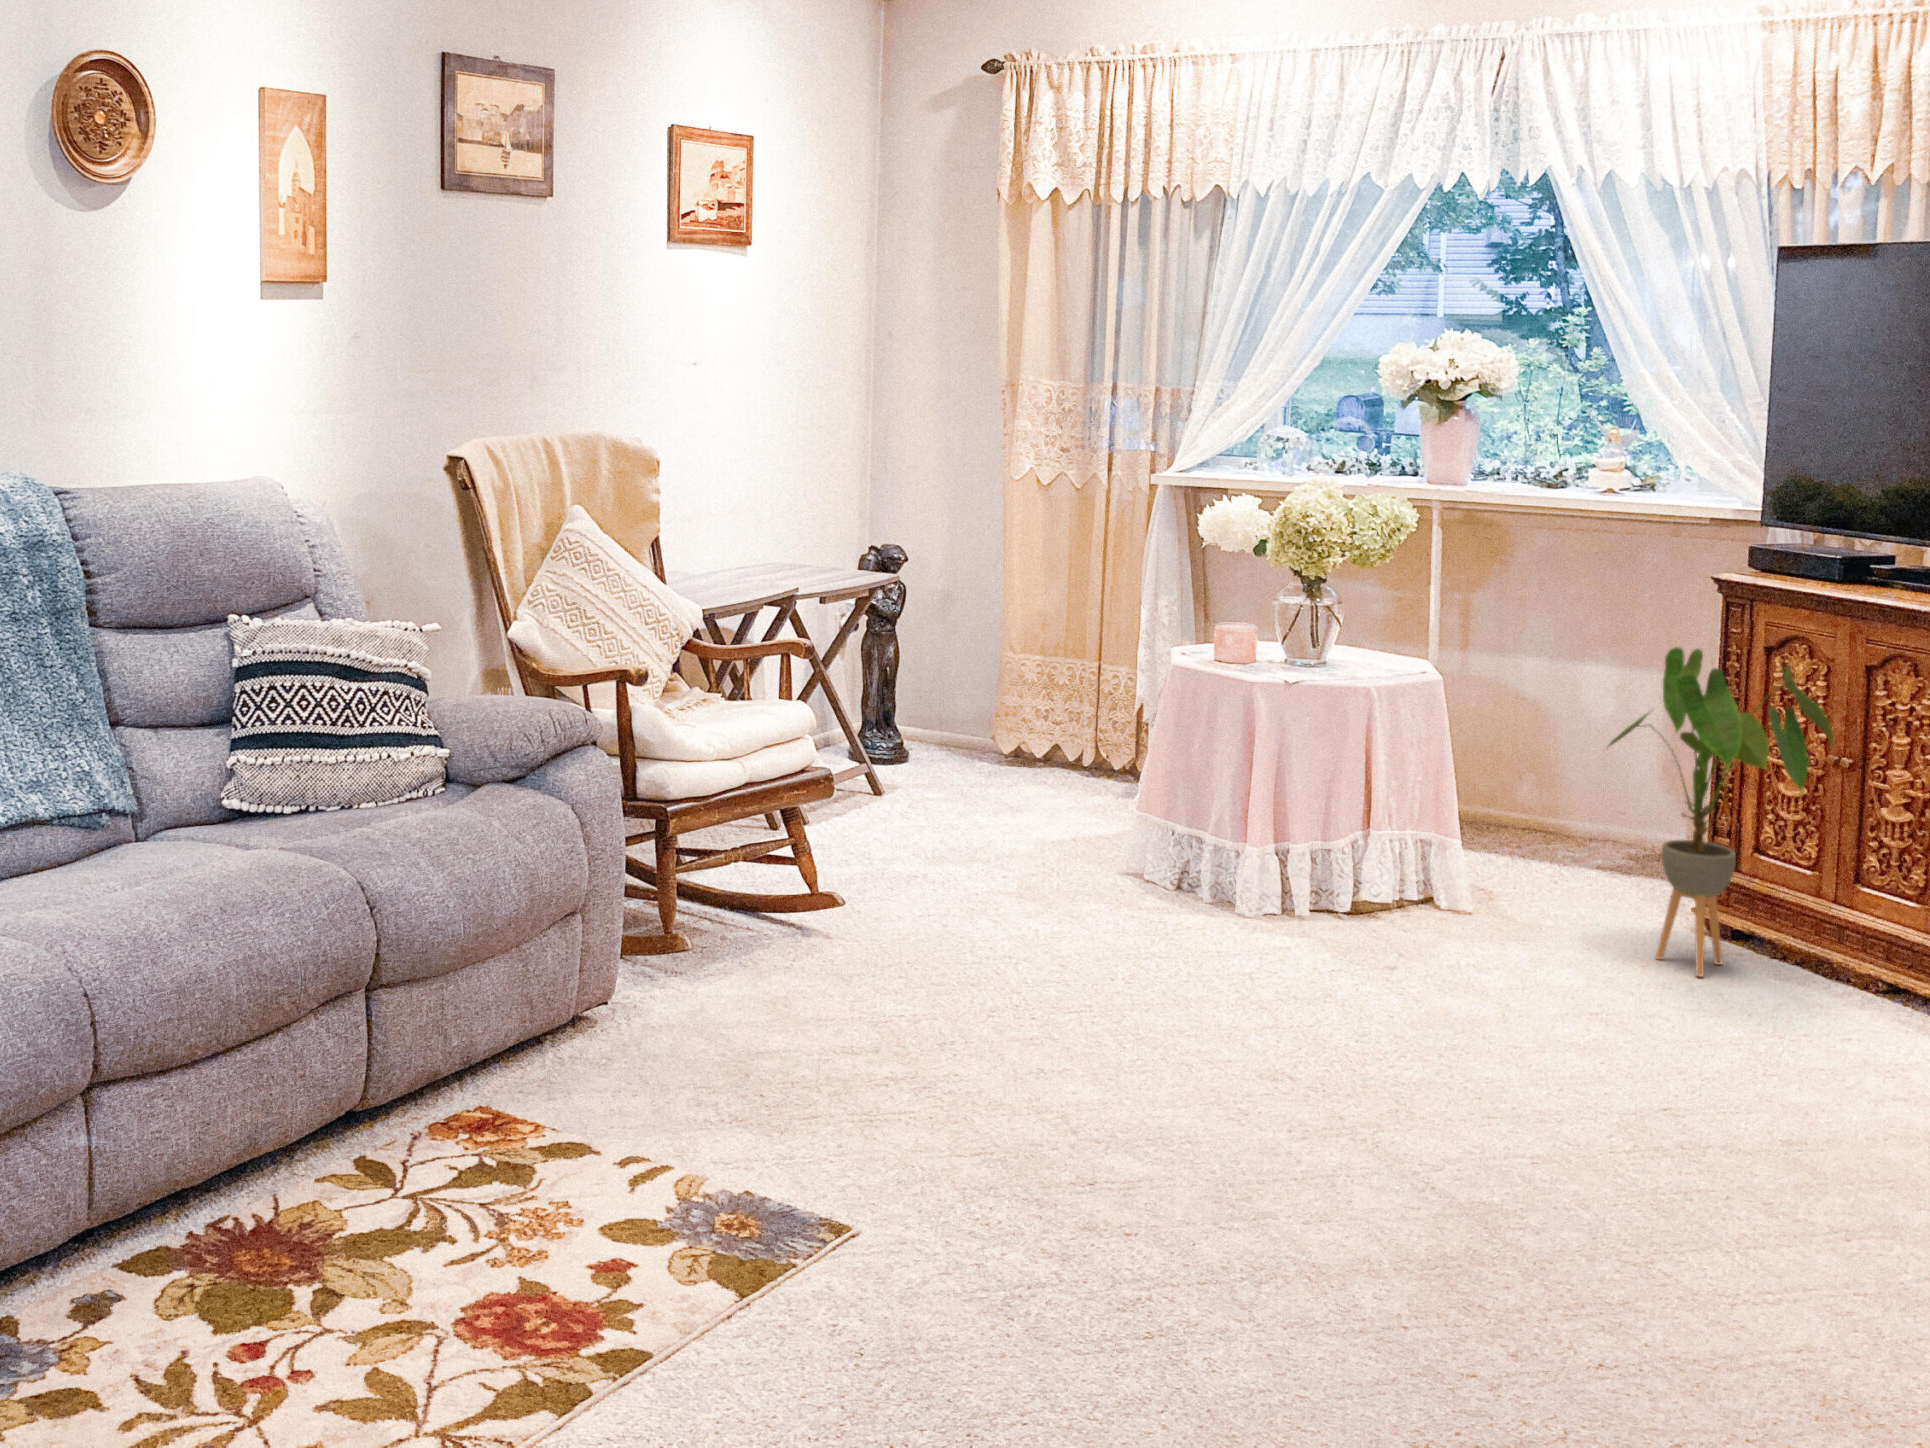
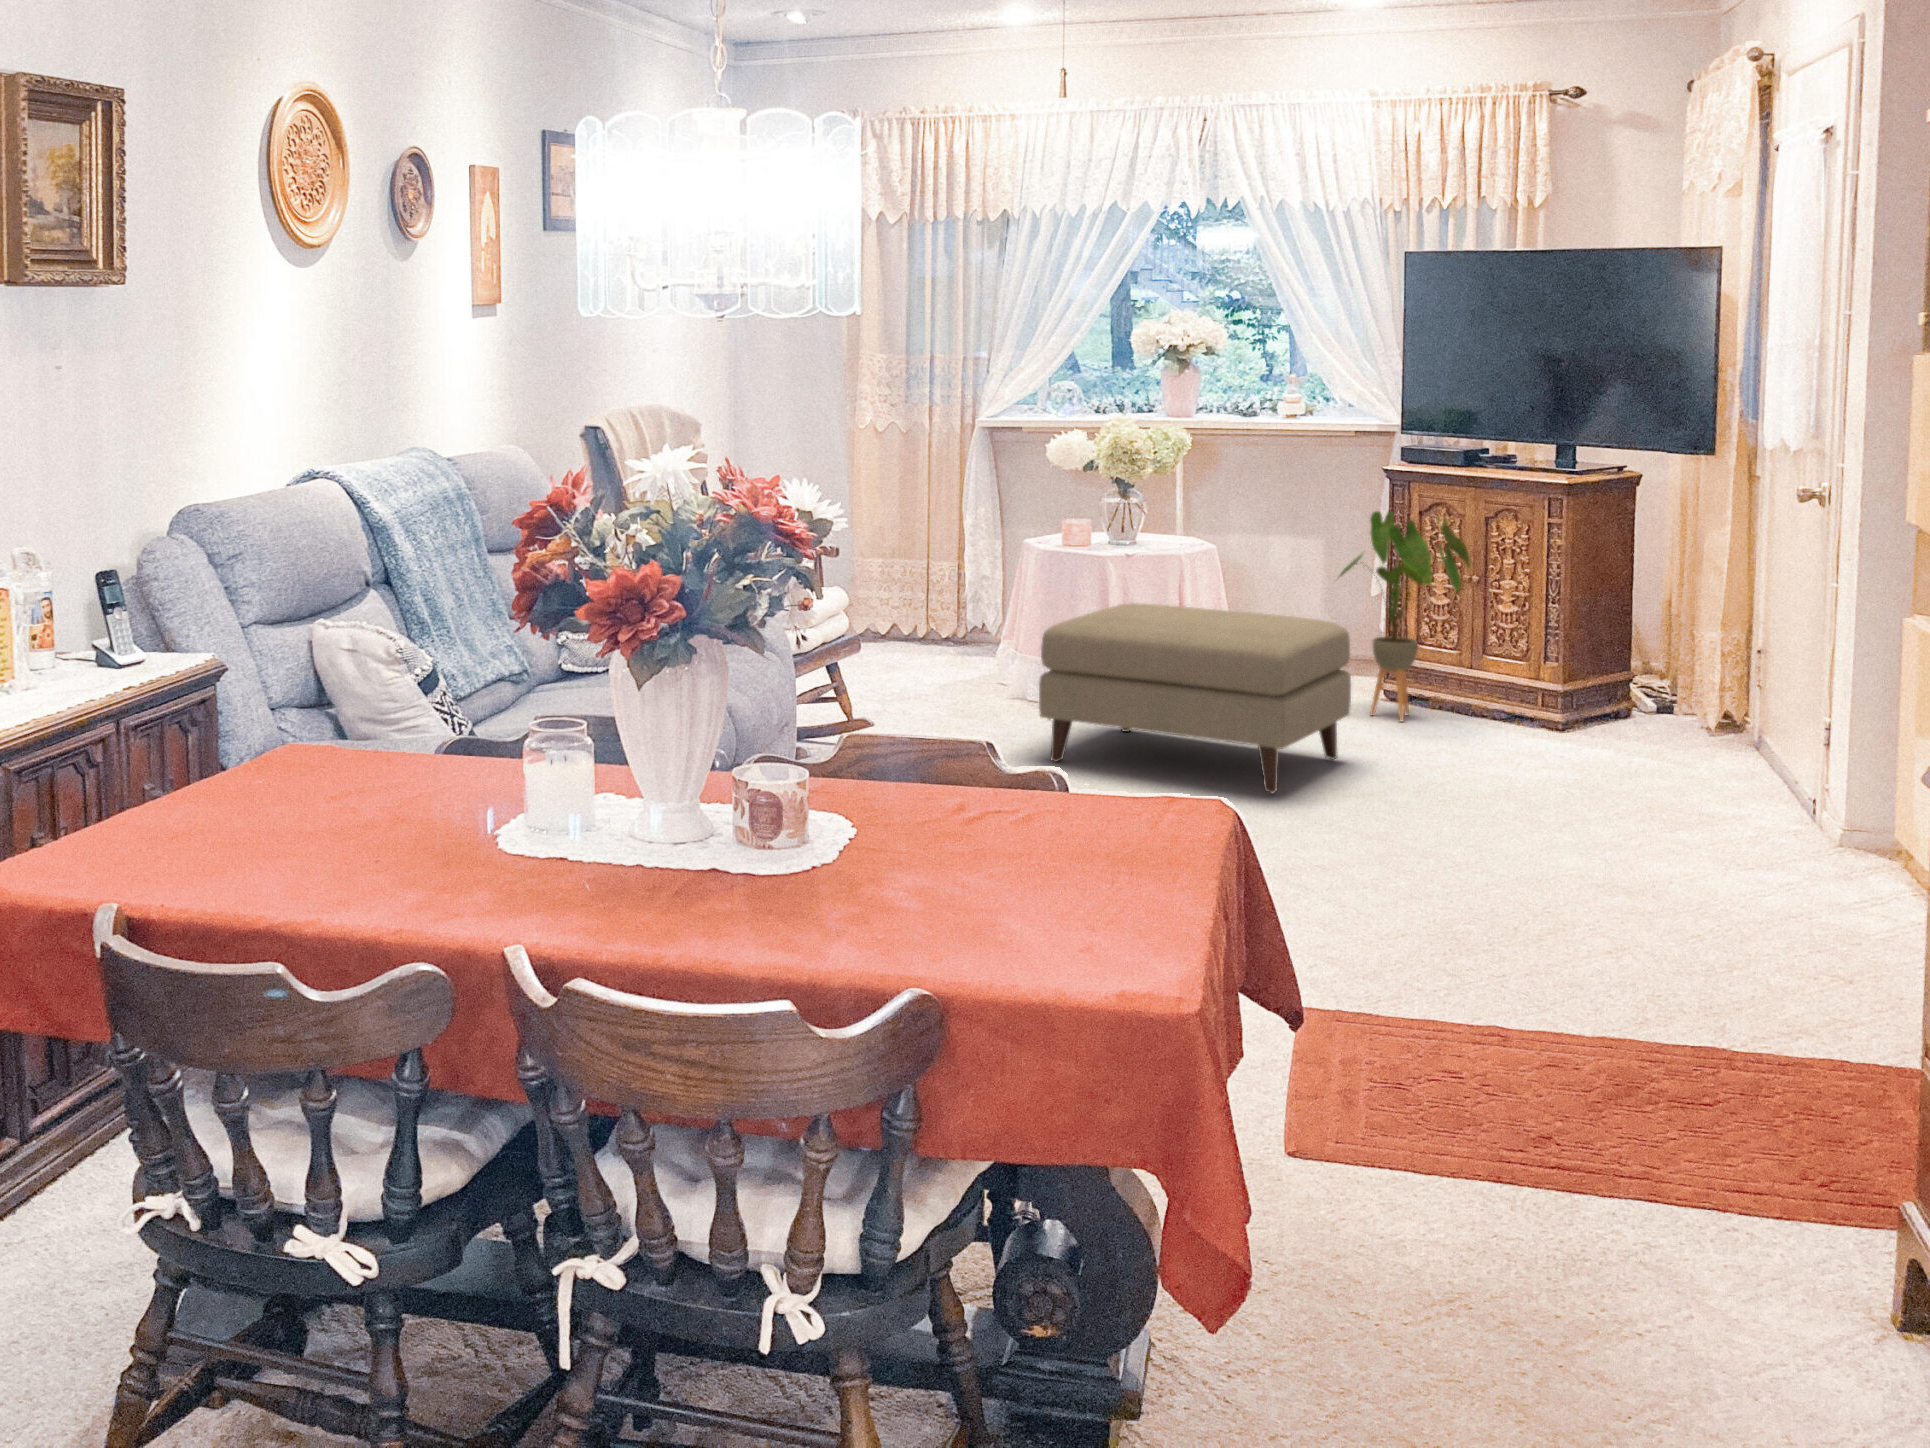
ottoman: none [1068,762,1563,1102] -> present [1039,603,1351,793]

